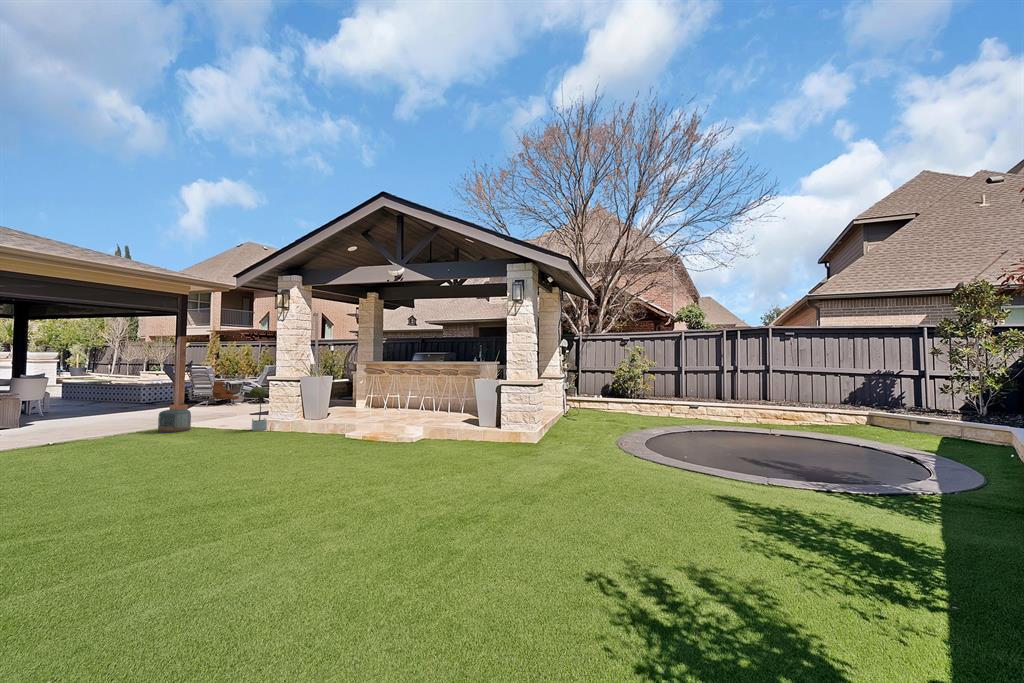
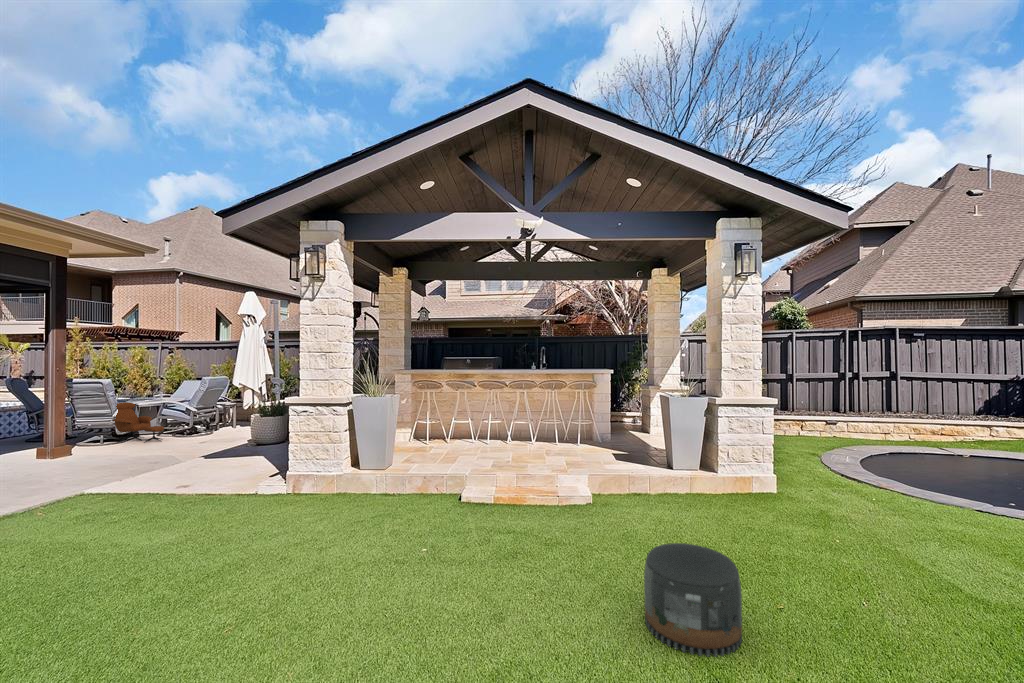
potted tree: present [249,387,269,431] -> none [256,419,293,504]
pouf: present [158,409,191,433] -> present [644,543,742,657]

